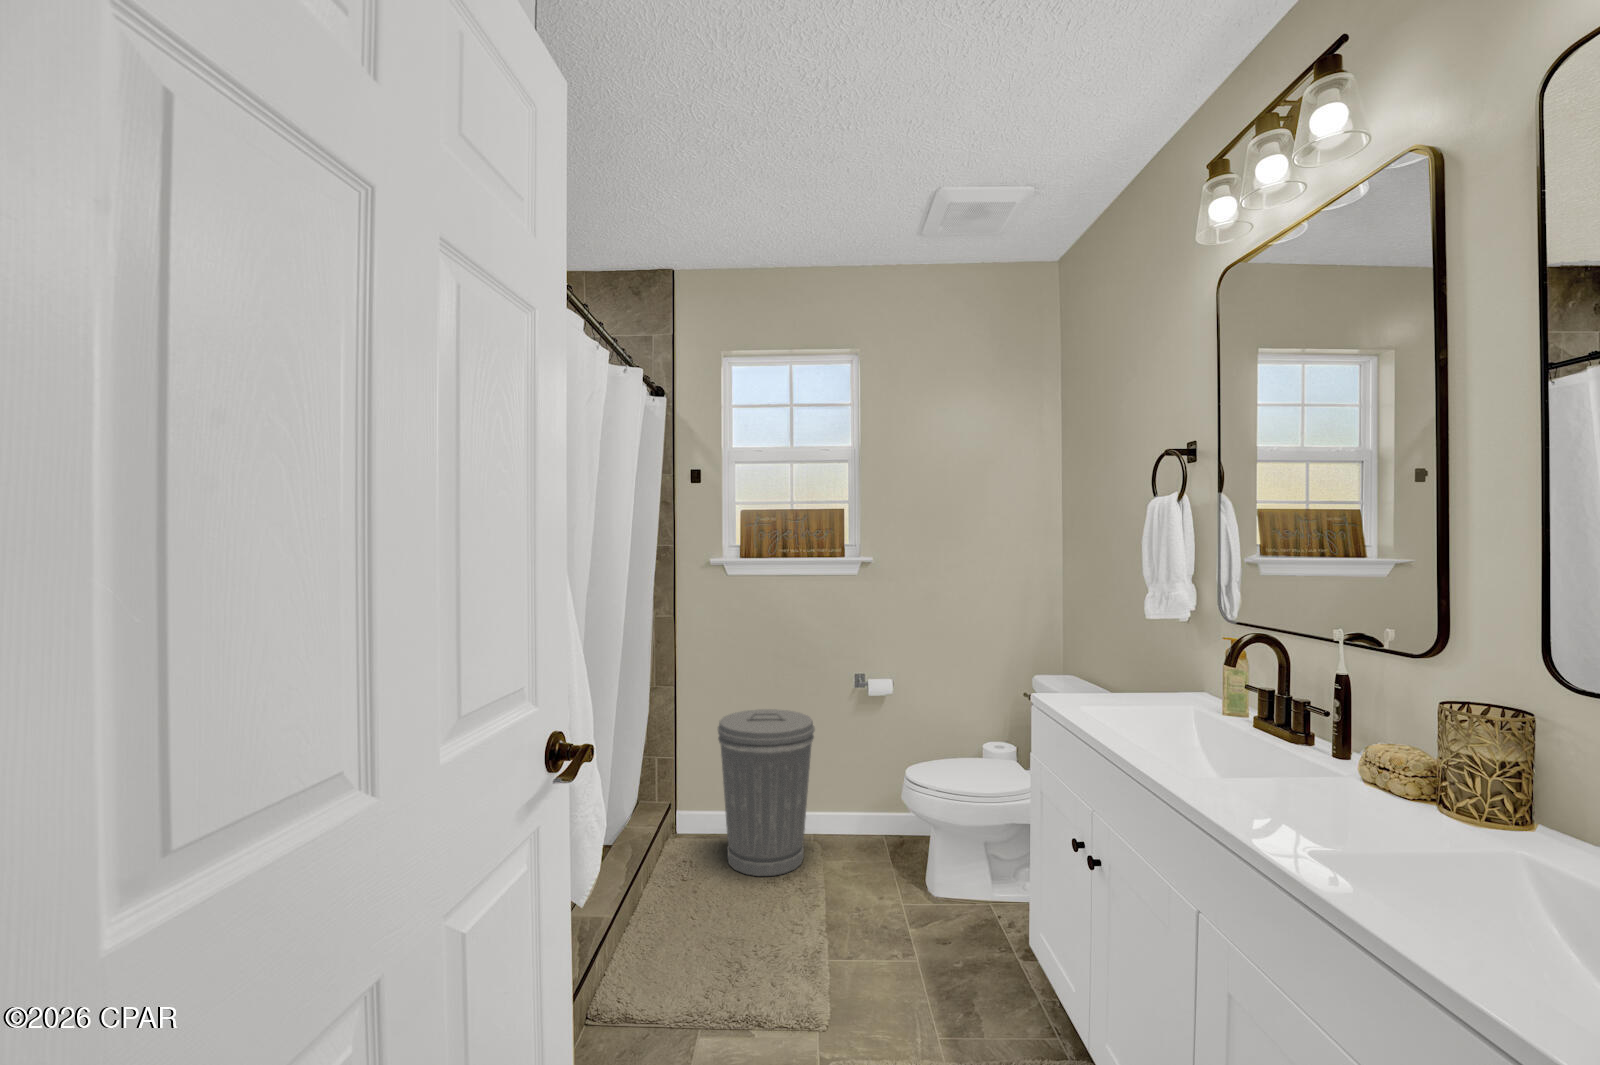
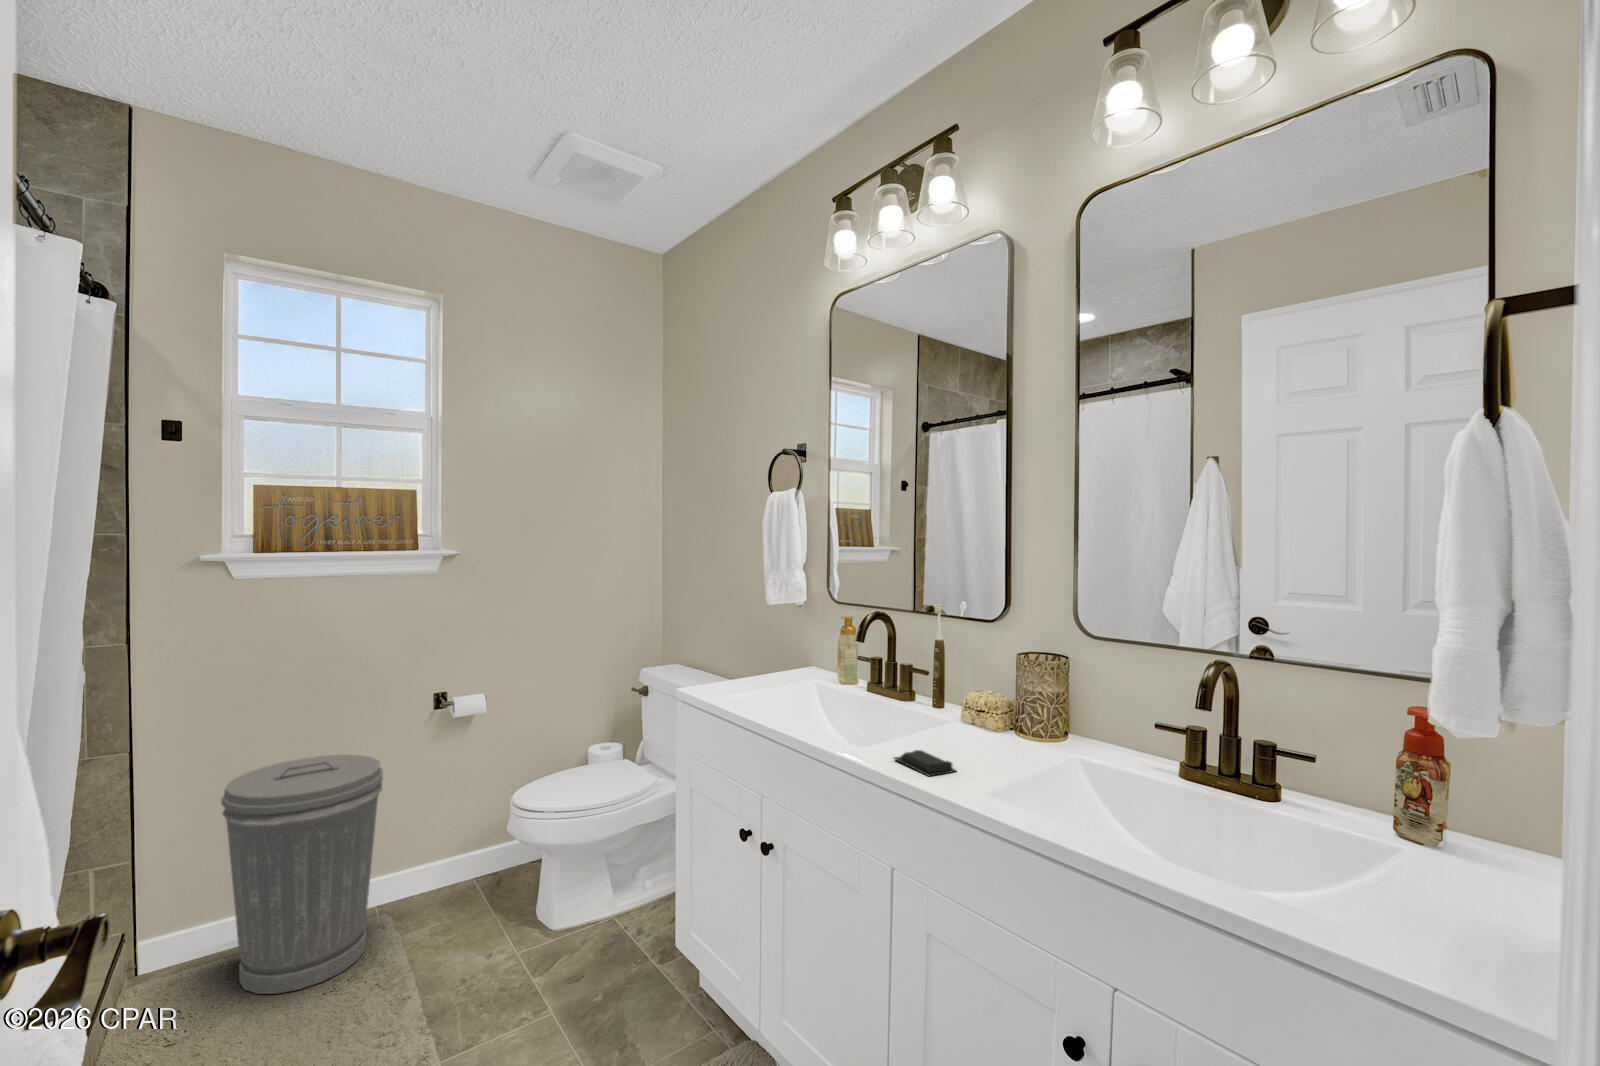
soap bar: none [1219,792,1295,827] -> present [894,750,956,776]

